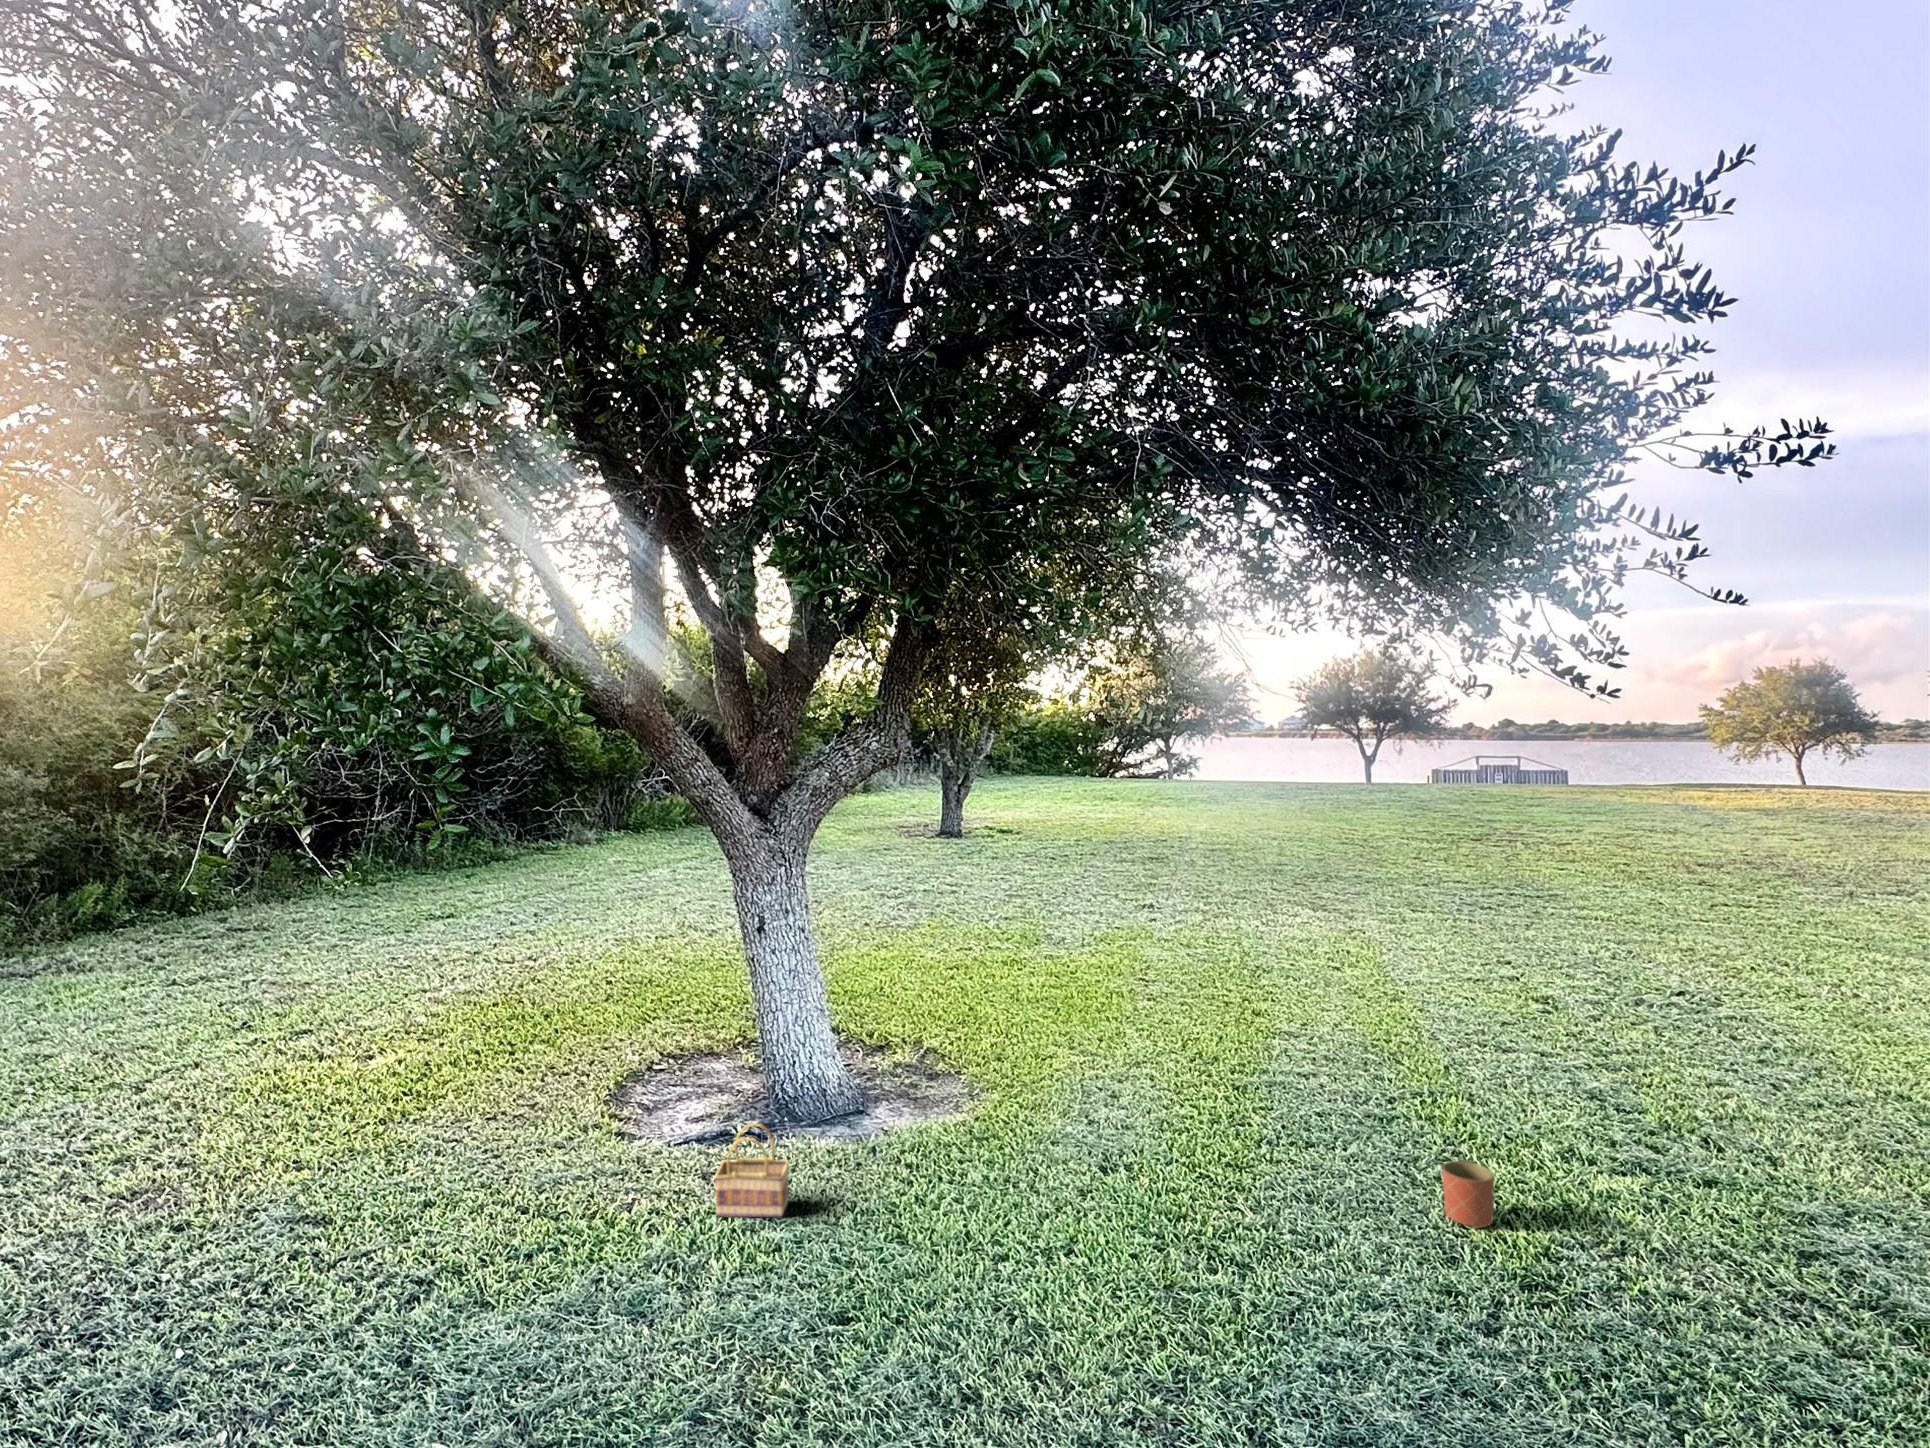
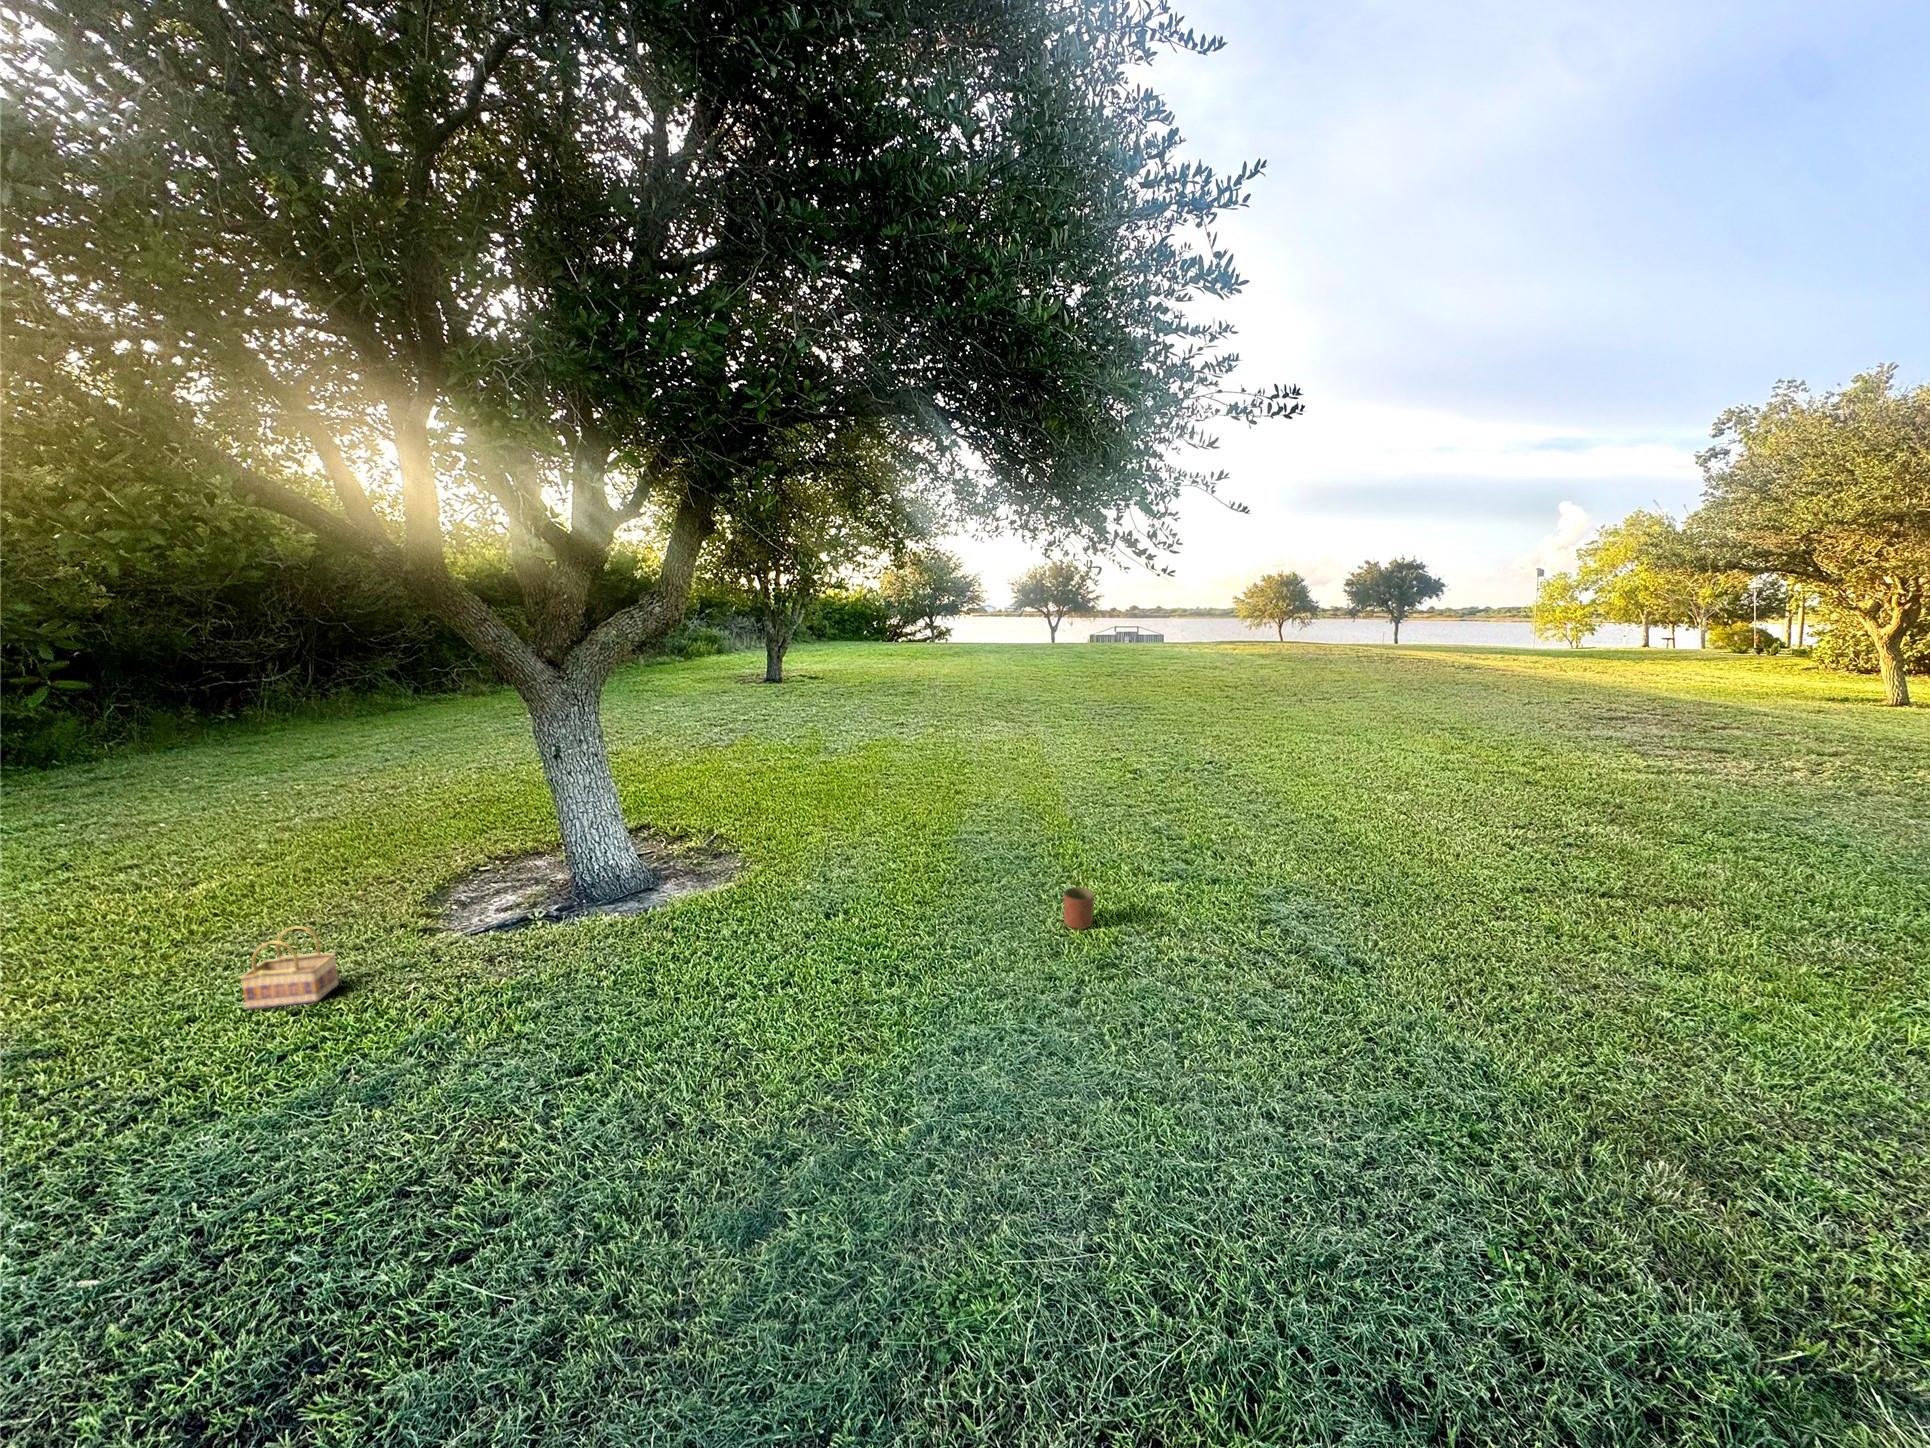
basket: present [715,1123,789,1217] -> present [240,926,339,1009]

